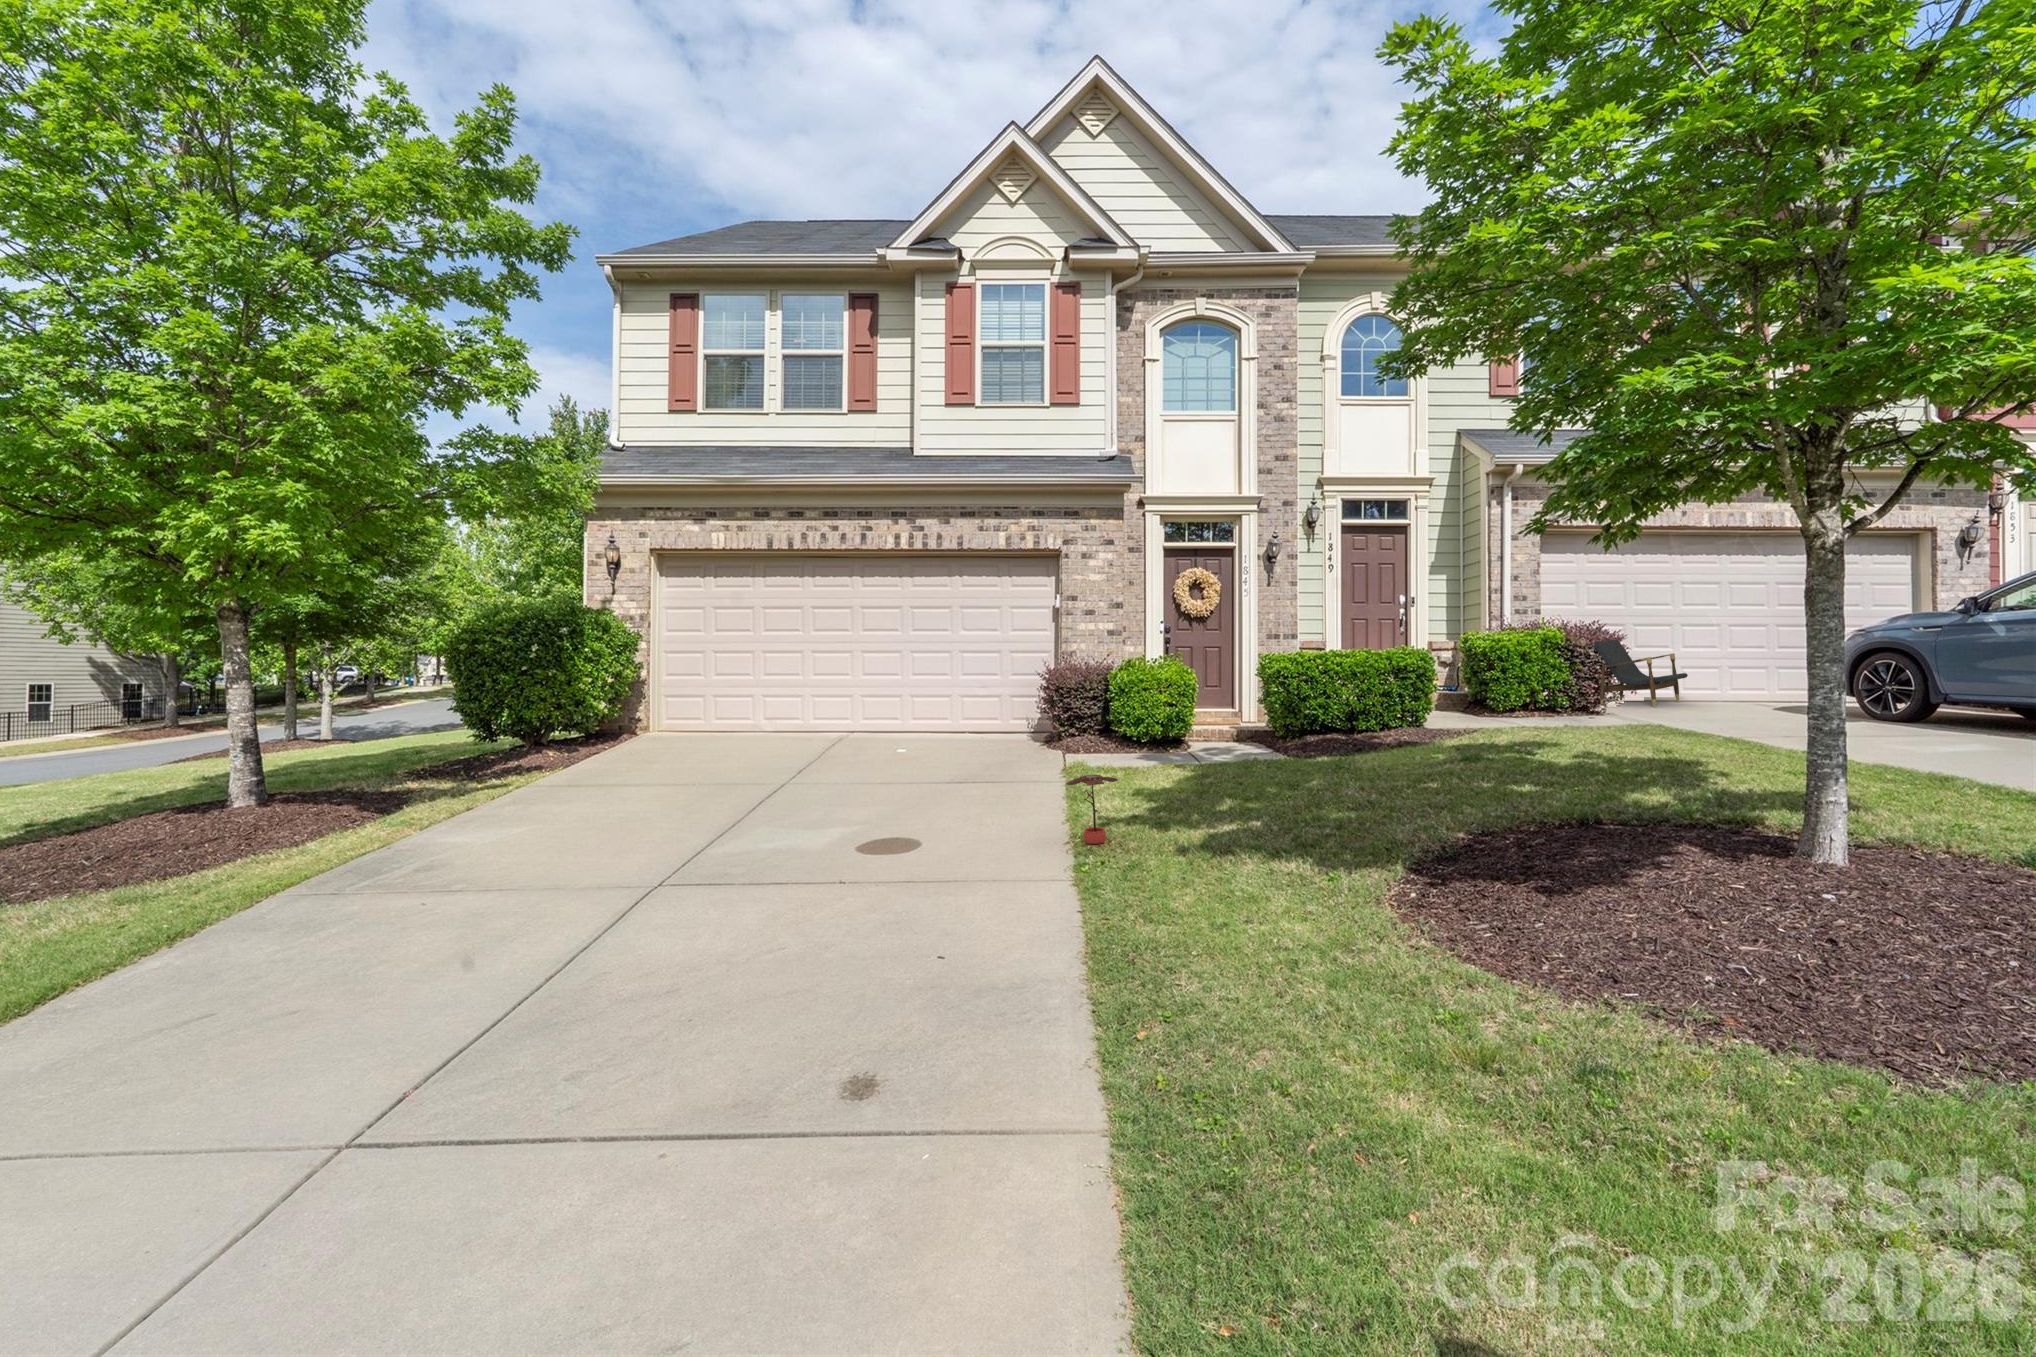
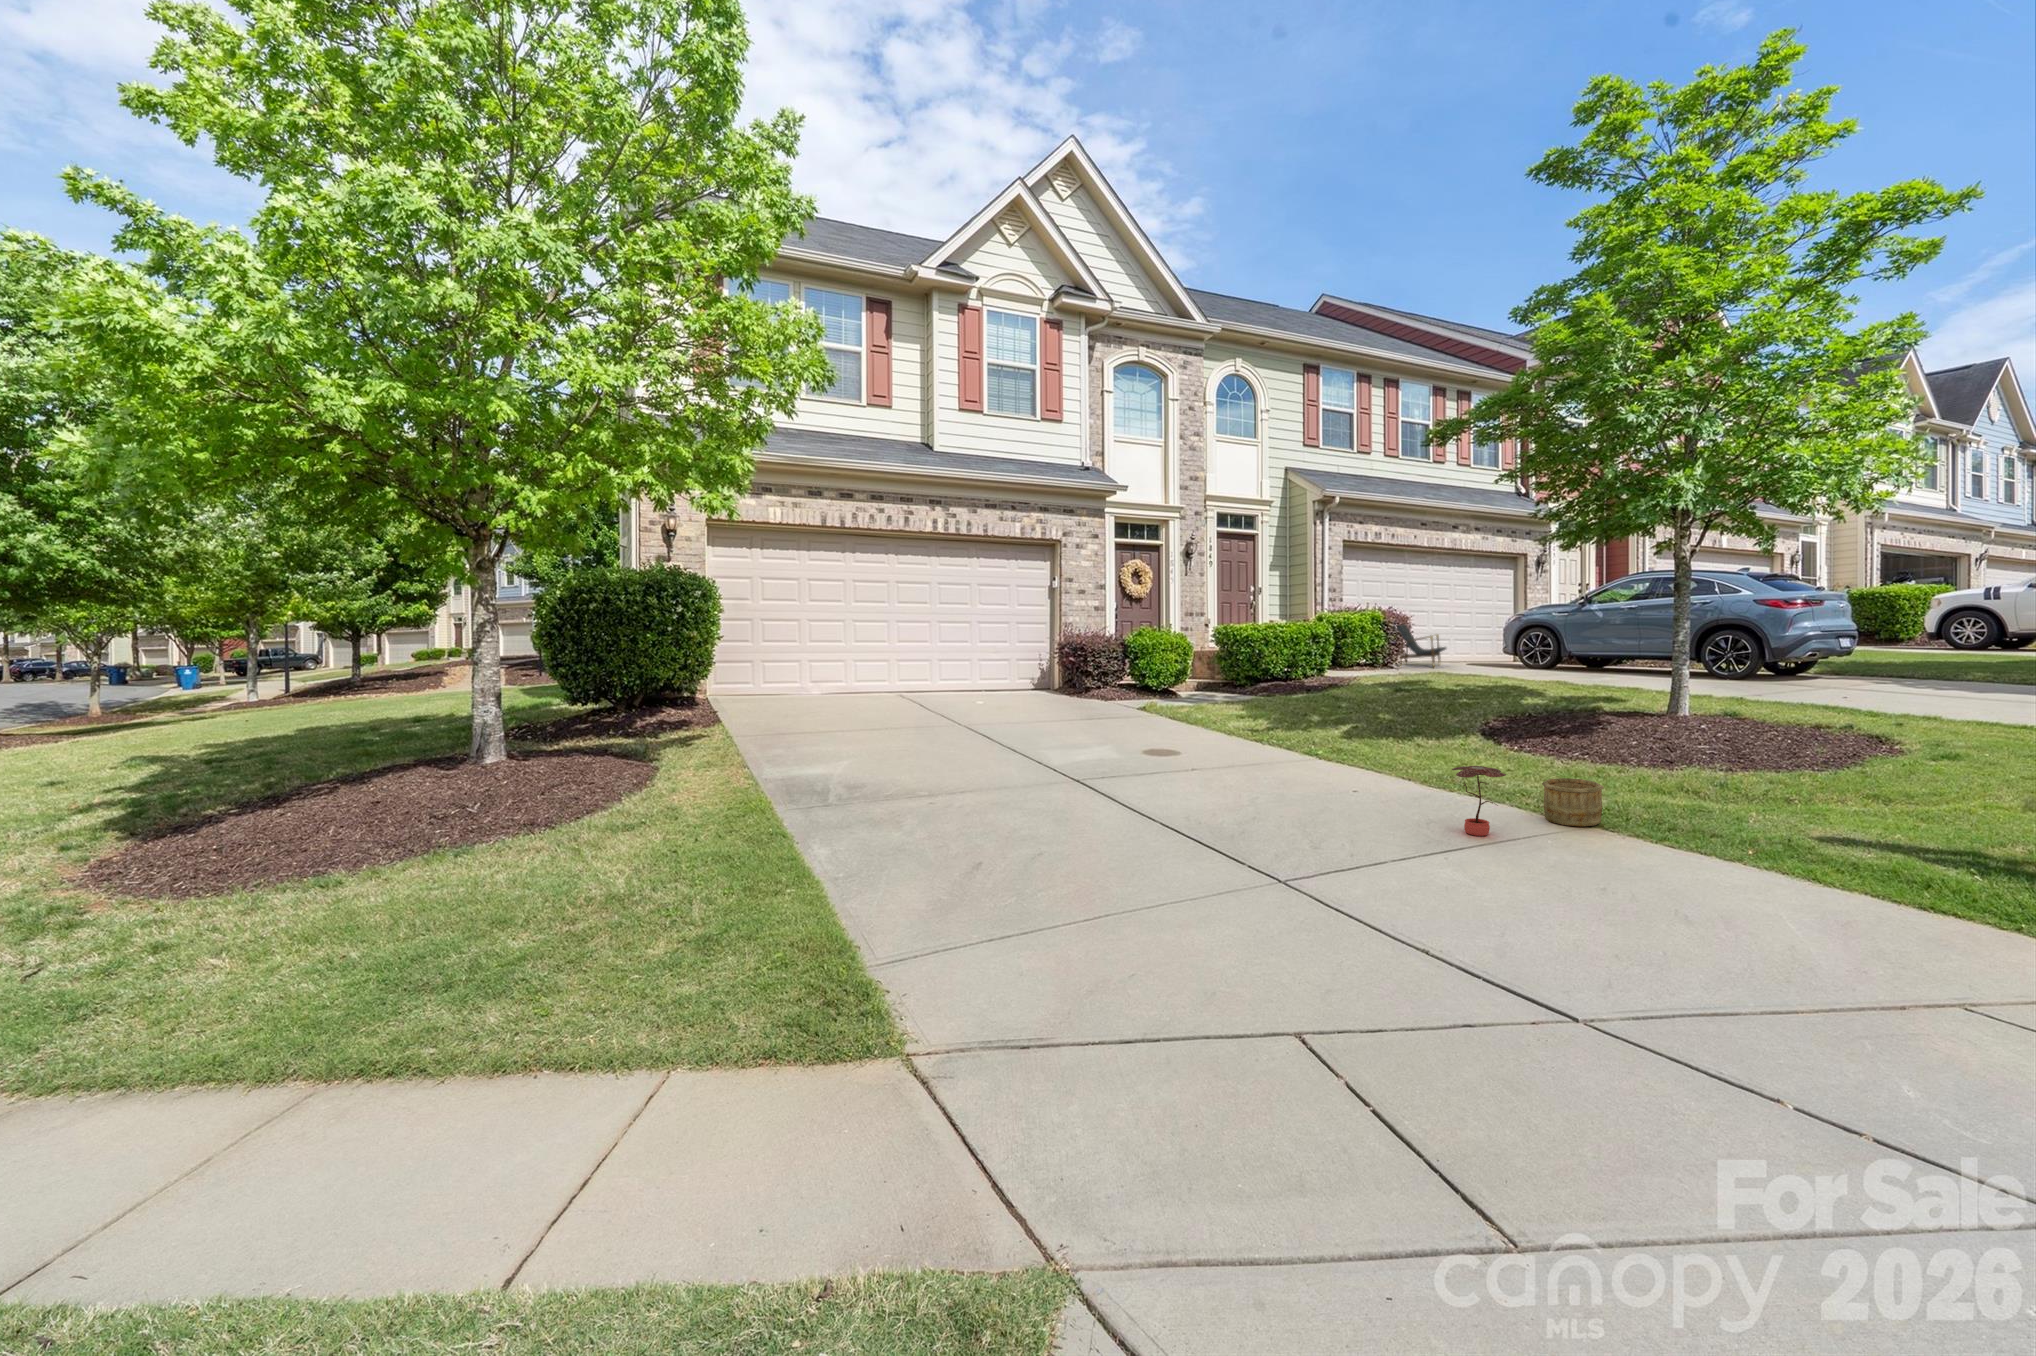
potted plant: present [1066,775,1118,844] -> present [1452,766,1506,836]
wooden bucket: none [1069,1003,1186,1141] -> present [1542,778,1604,826]

